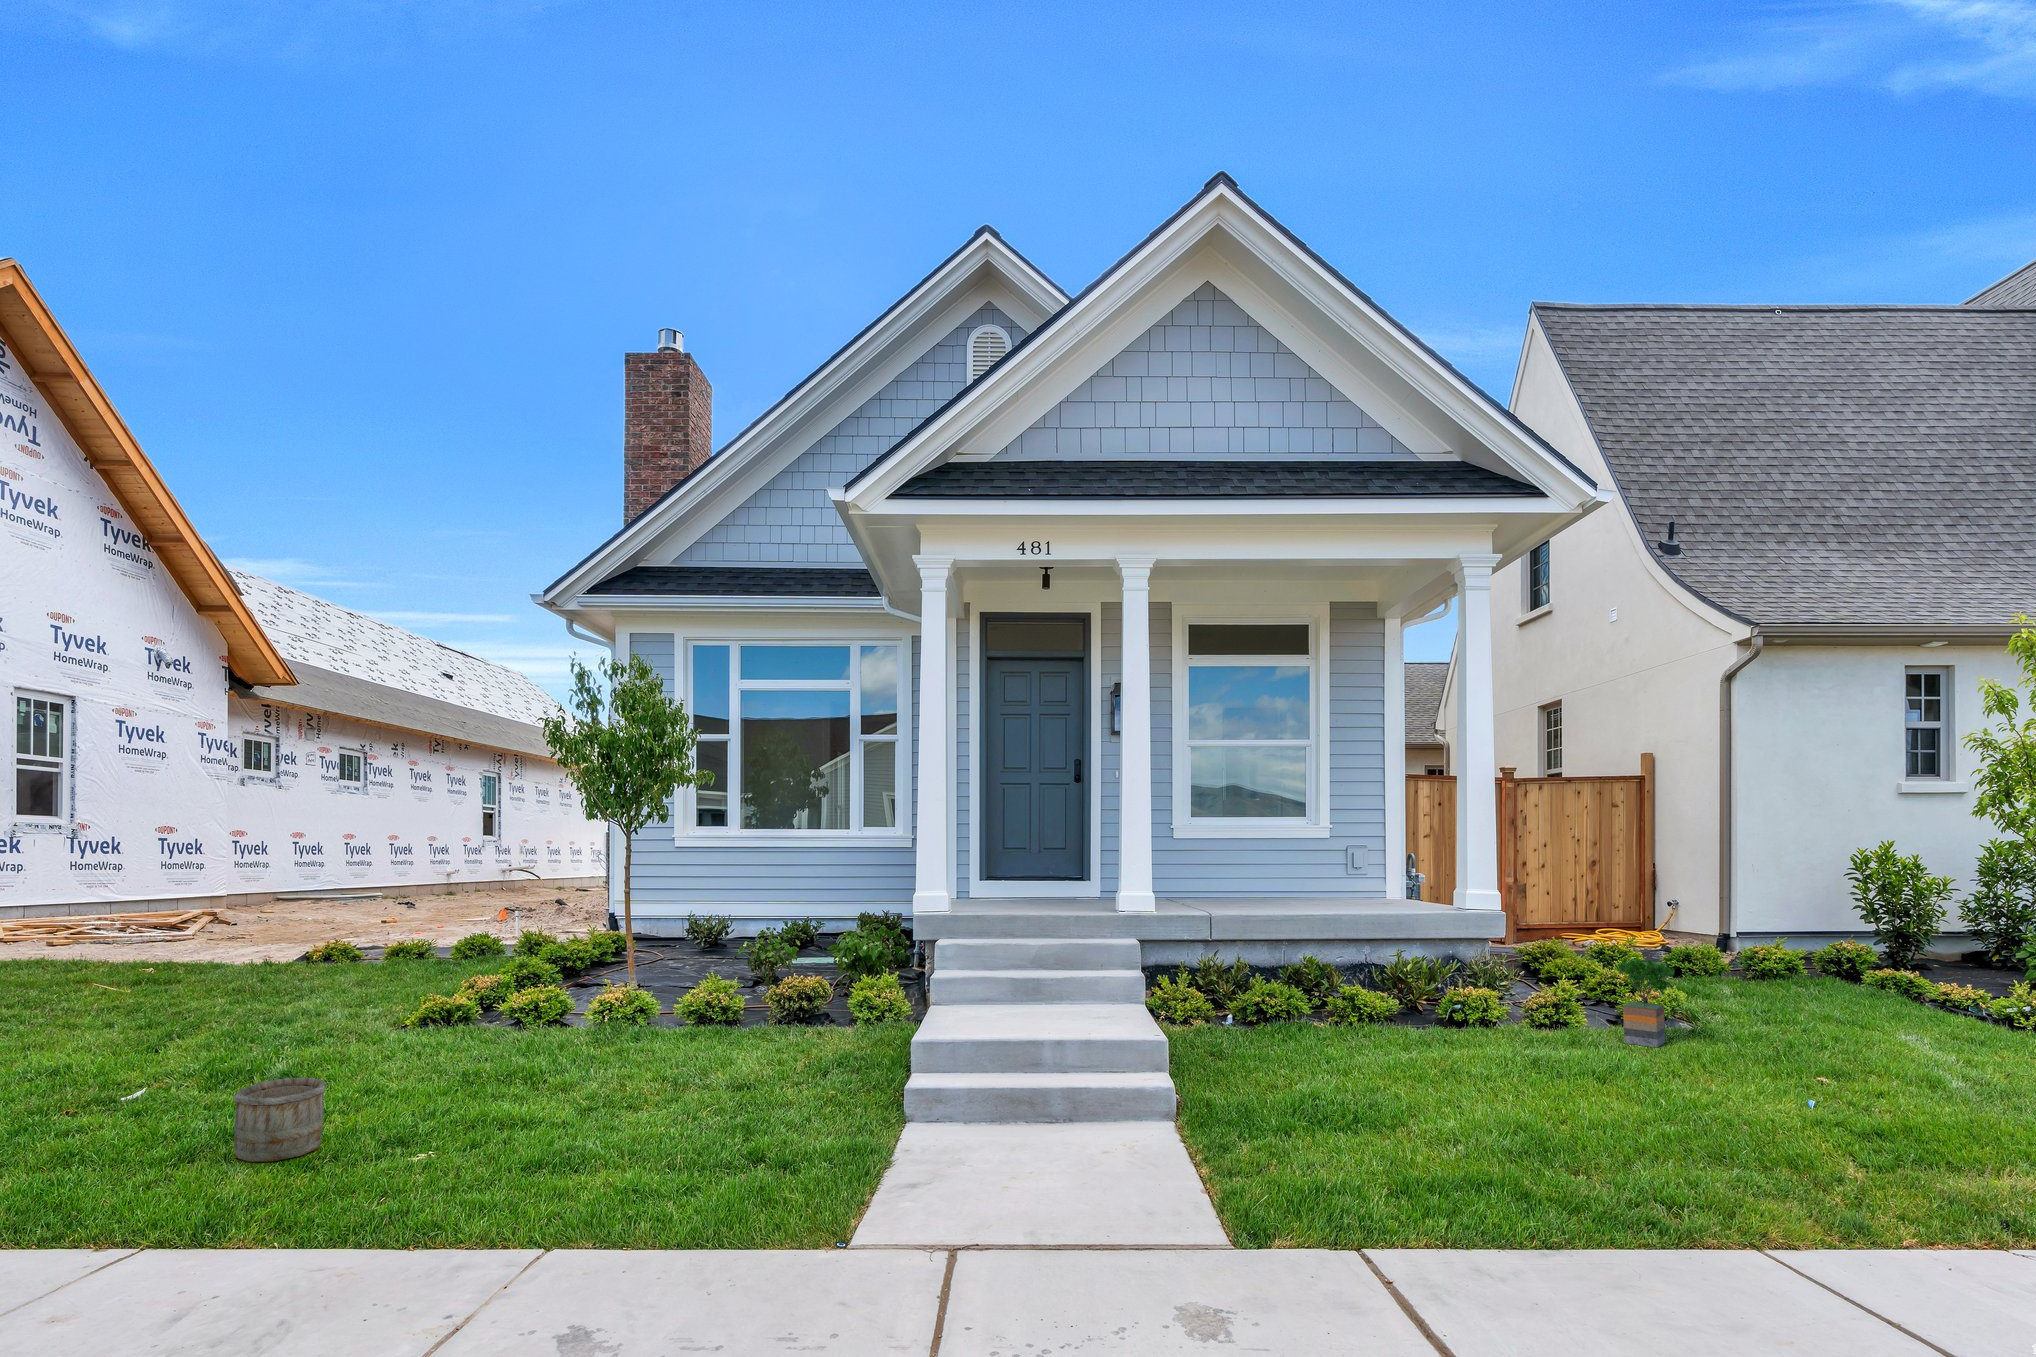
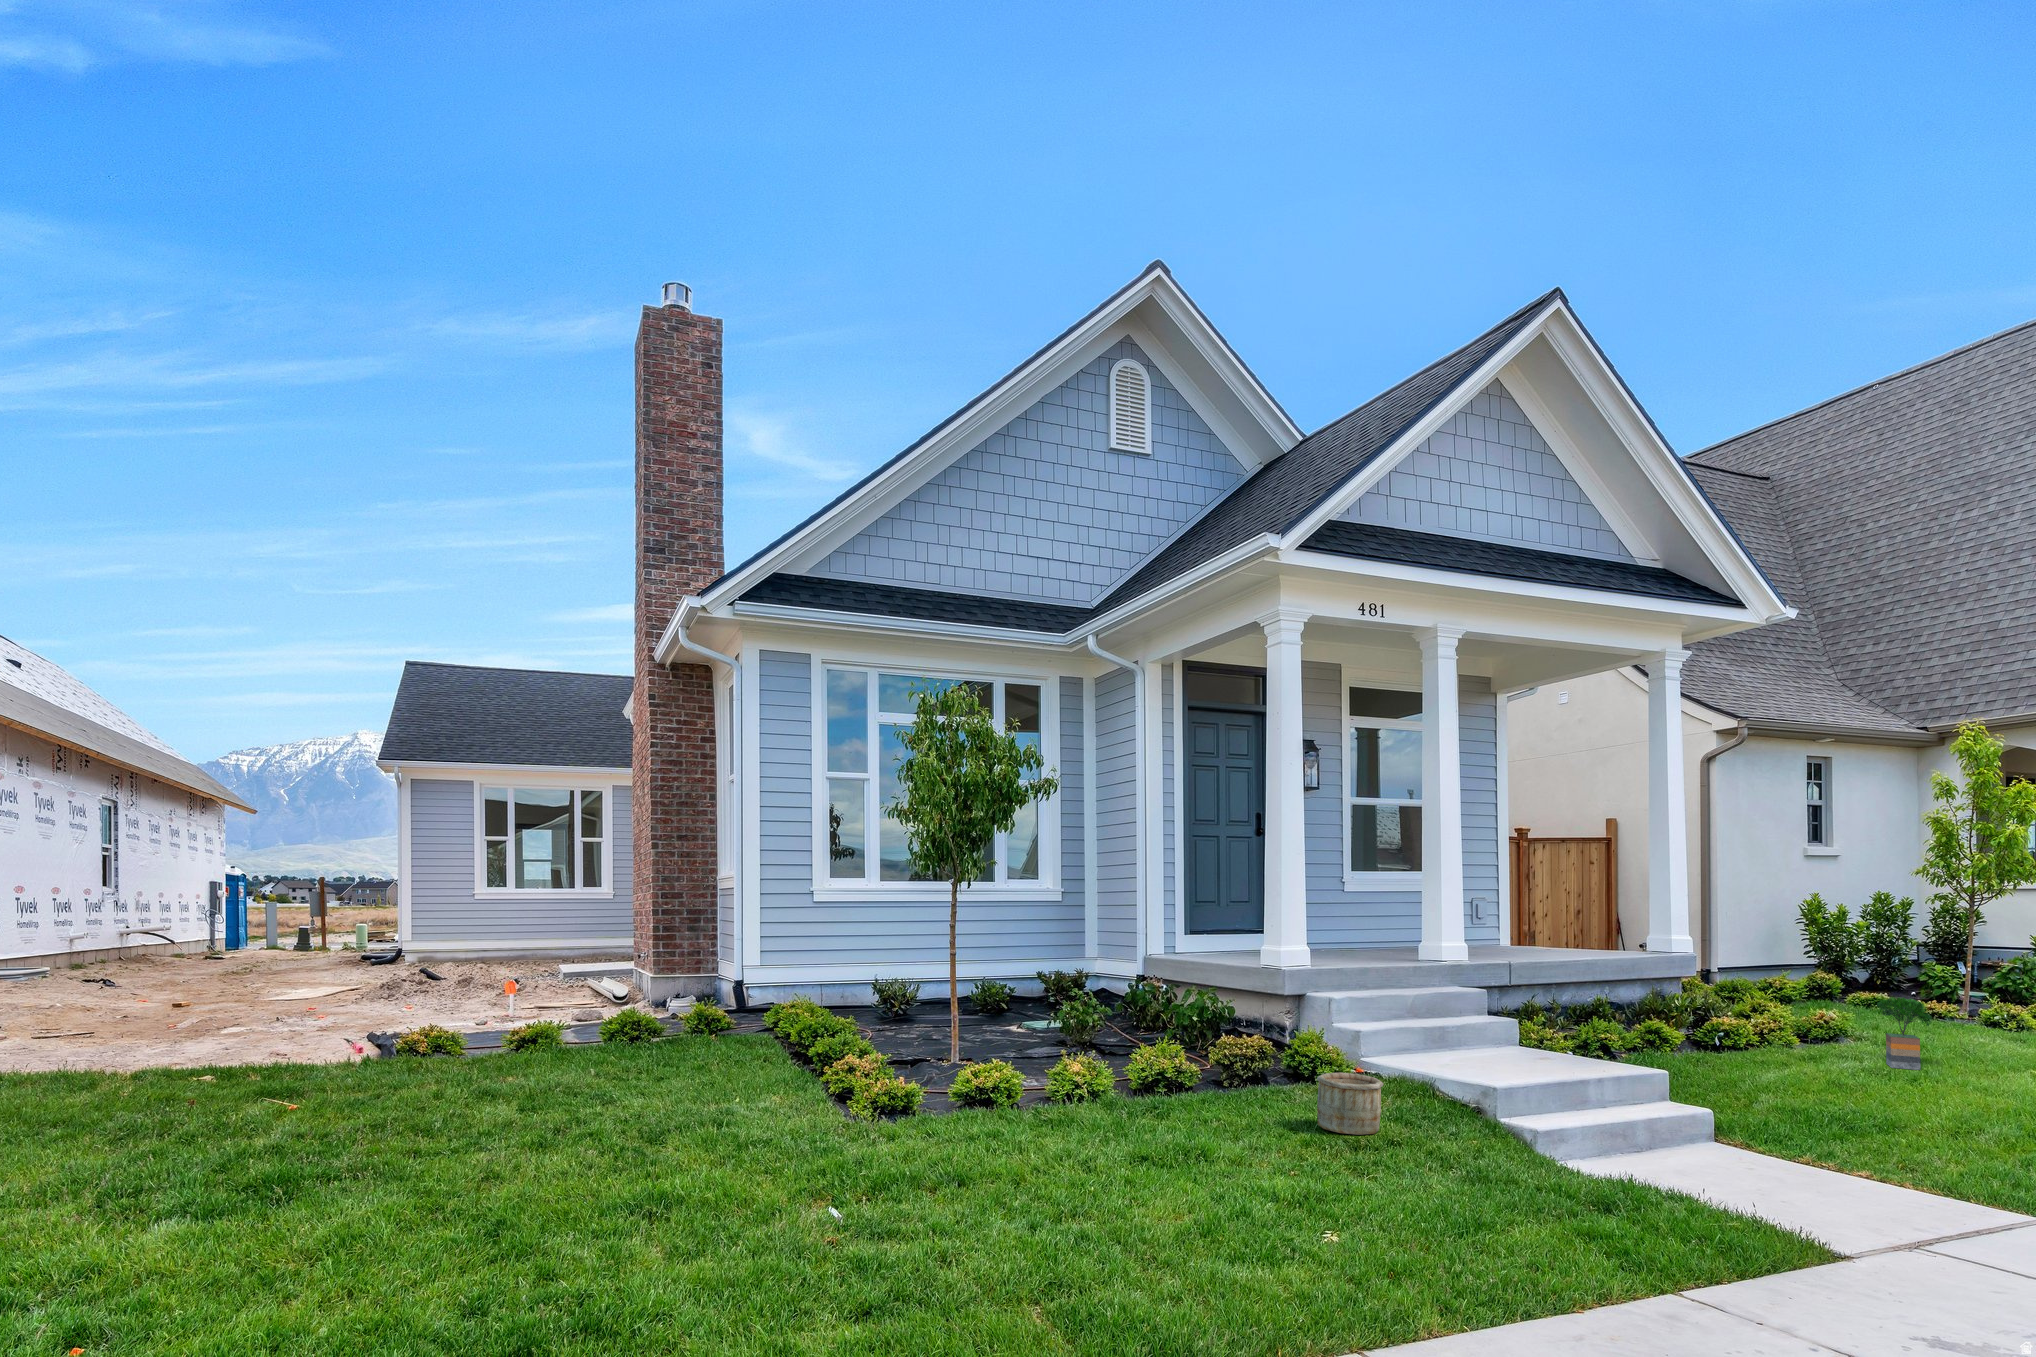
wooden bucket: present [233,1078,326,1162] -> present [1317,1073,1383,1135]

